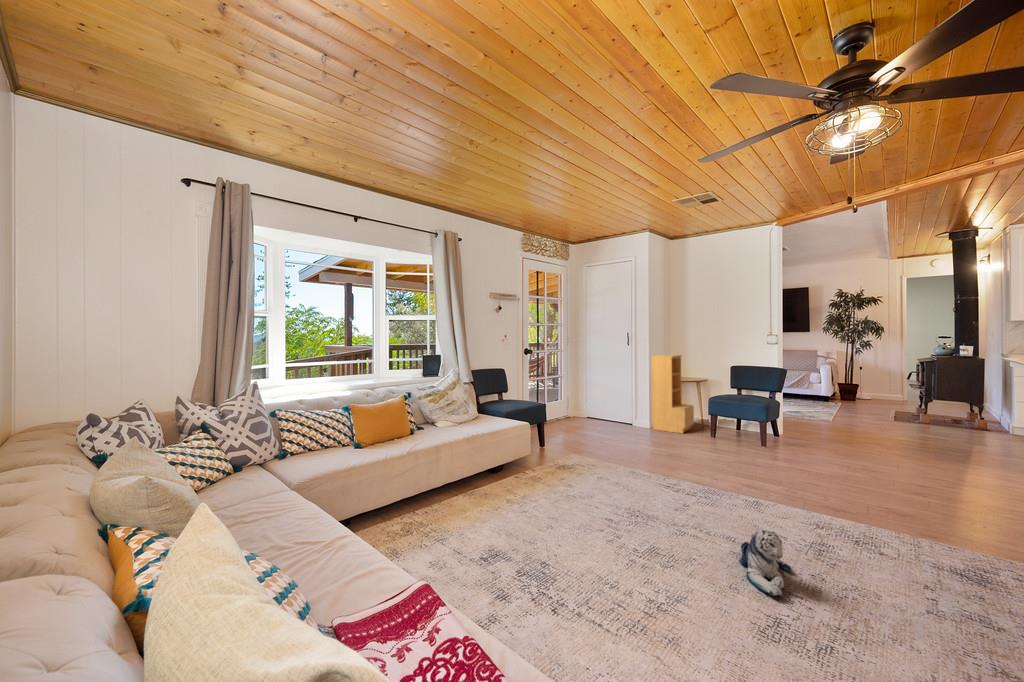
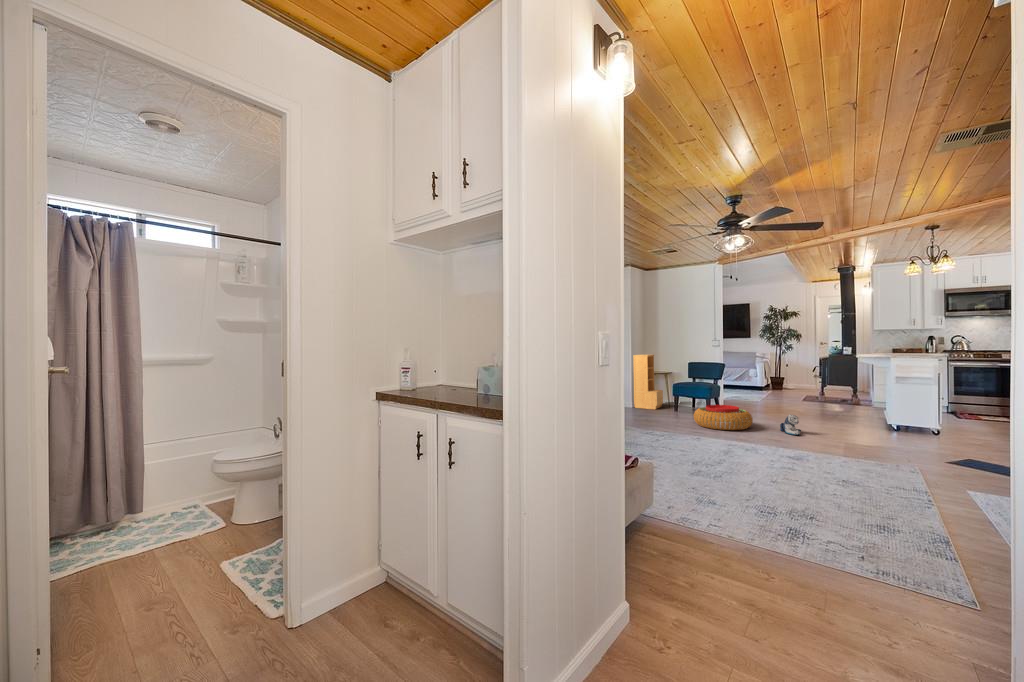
pouf: none [743,437,846,485] -> present [694,405,753,430]
plush toy: present [739,530,791,596] -> present [780,414,801,435]

